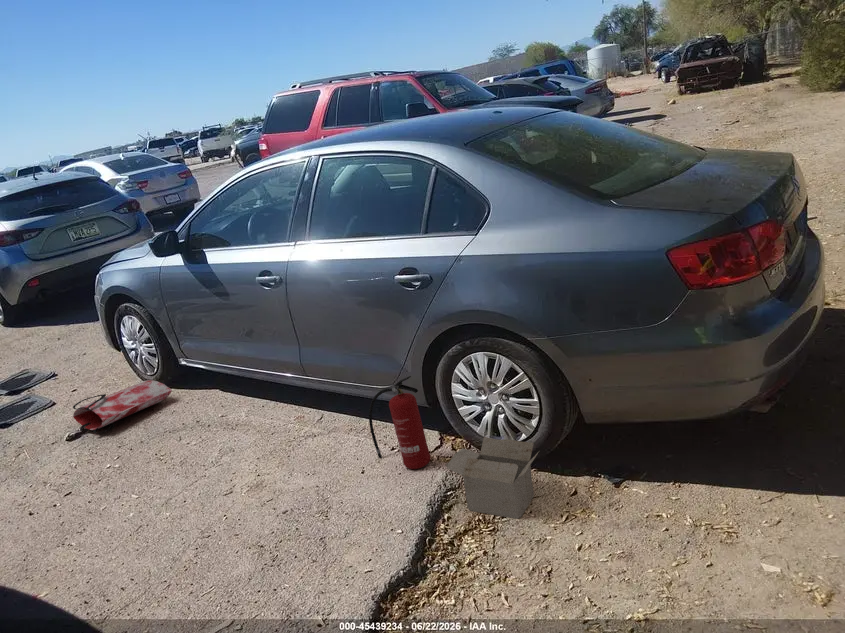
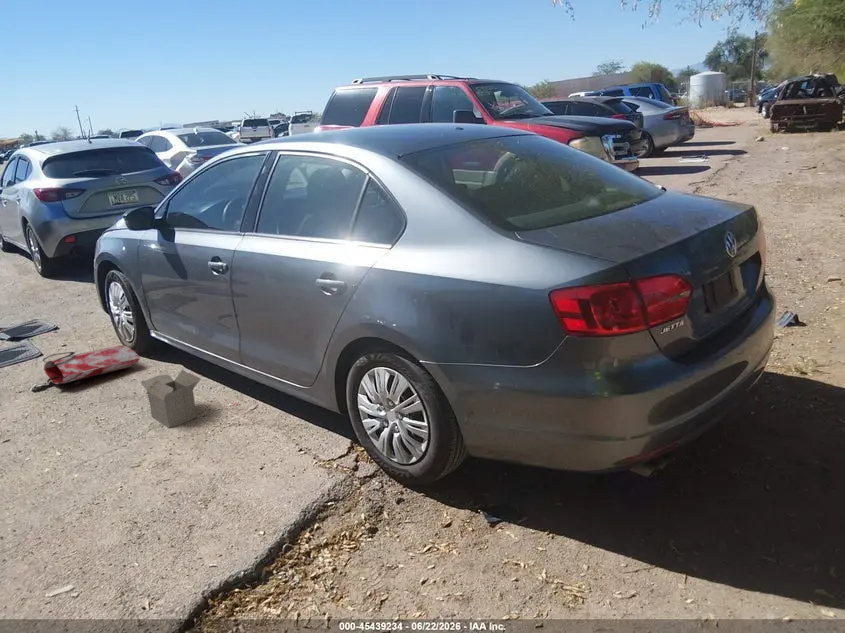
fire extinguisher: present [369,376,430,469] -> none [281,380,332,473]
cardboard box: present [446,437,538,519] -> present [141,370,201,428]

